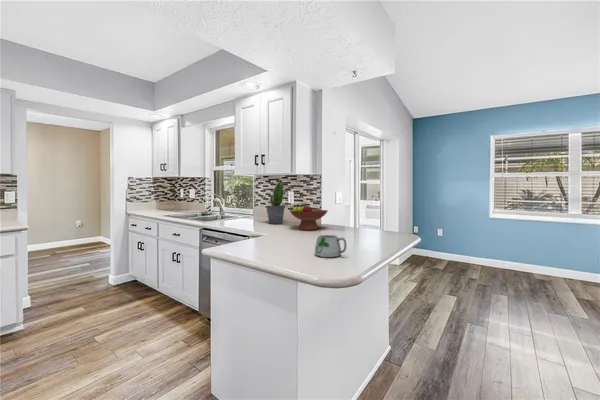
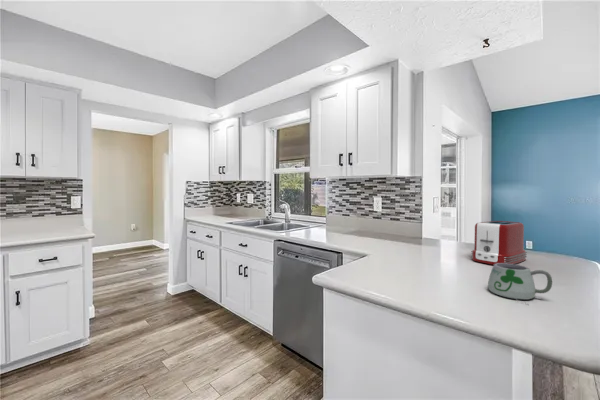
potted plant: present [266,181,285,224] -> none [352,184,375,236]
fruit bowl: present [290,204,328,230] -> none [391,213,443,246]
toaster: none [334,209,375,240] -> present [471,221,527,265]

